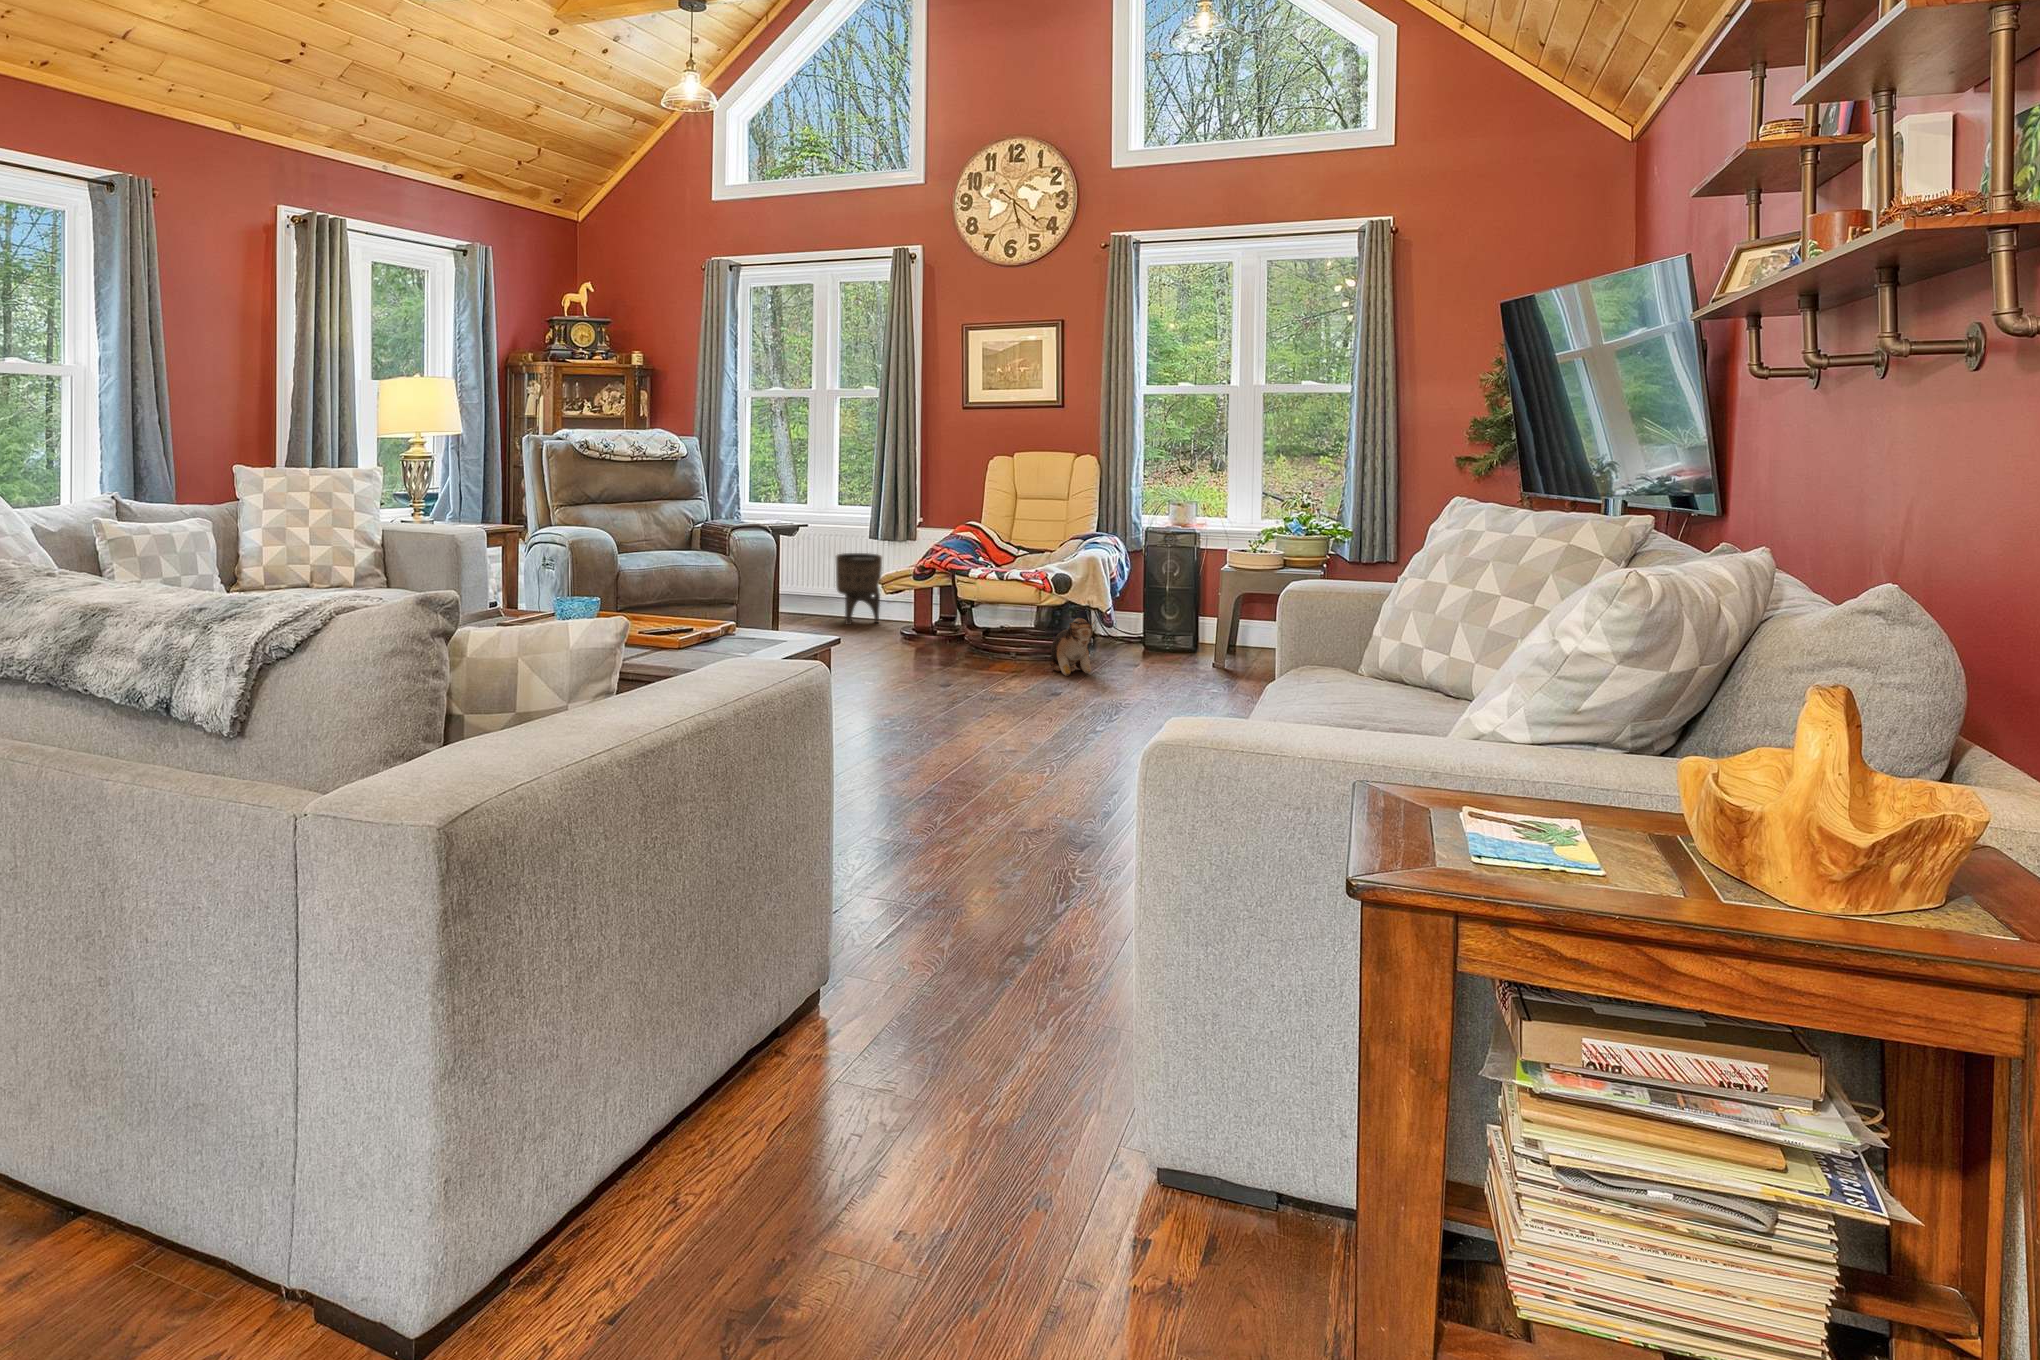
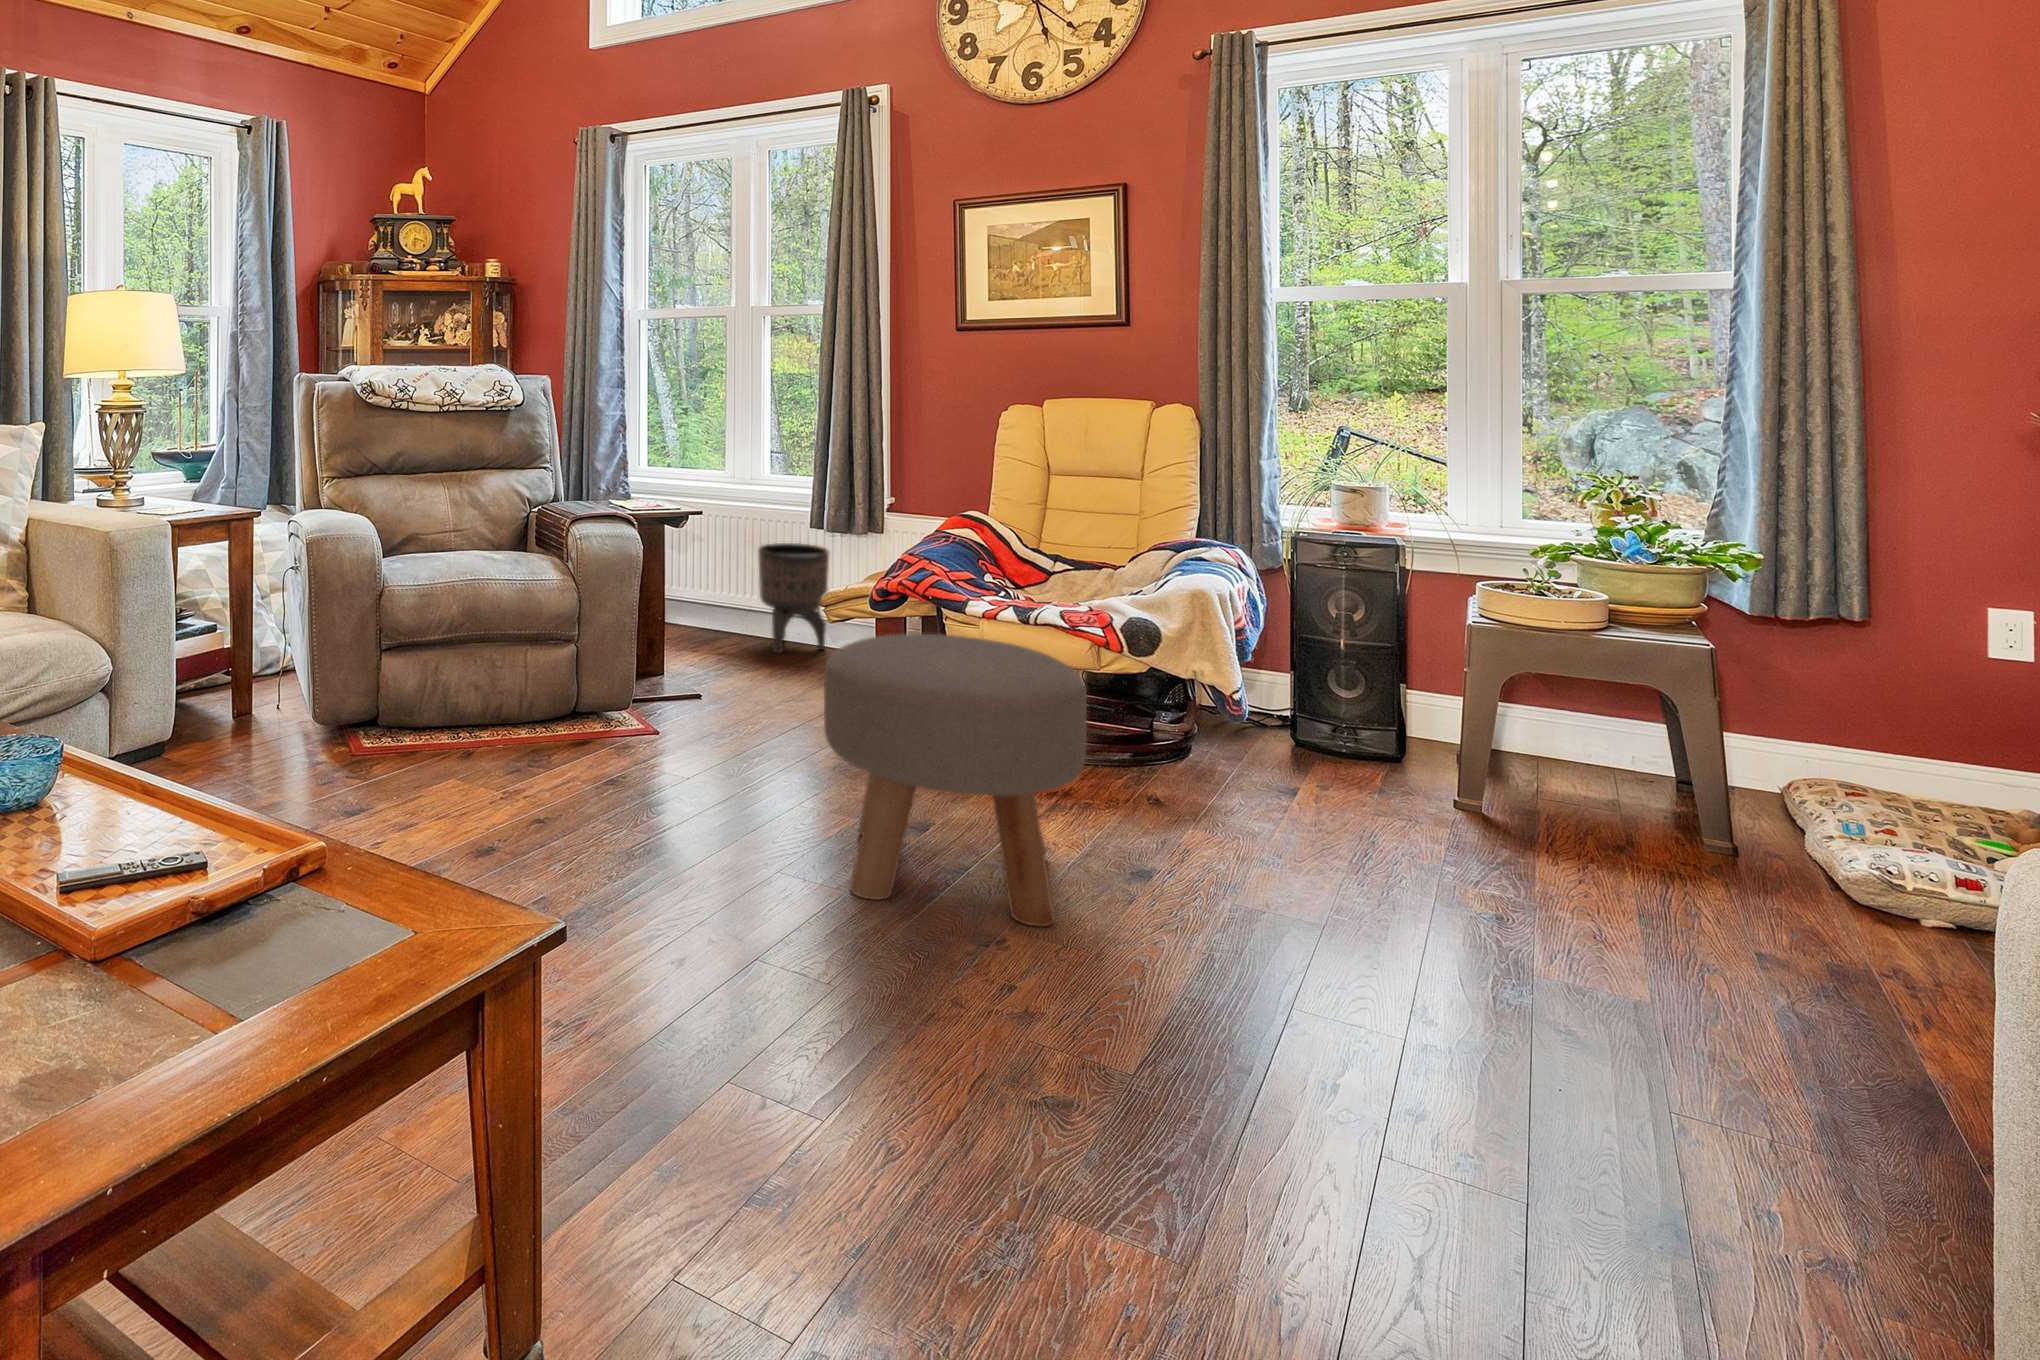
ottoman: none [896,575,1024,704] -> present [824,634,1087,927]
plush toy: present [1050,618,1095,676] -> none [1123,720,1228,826]

